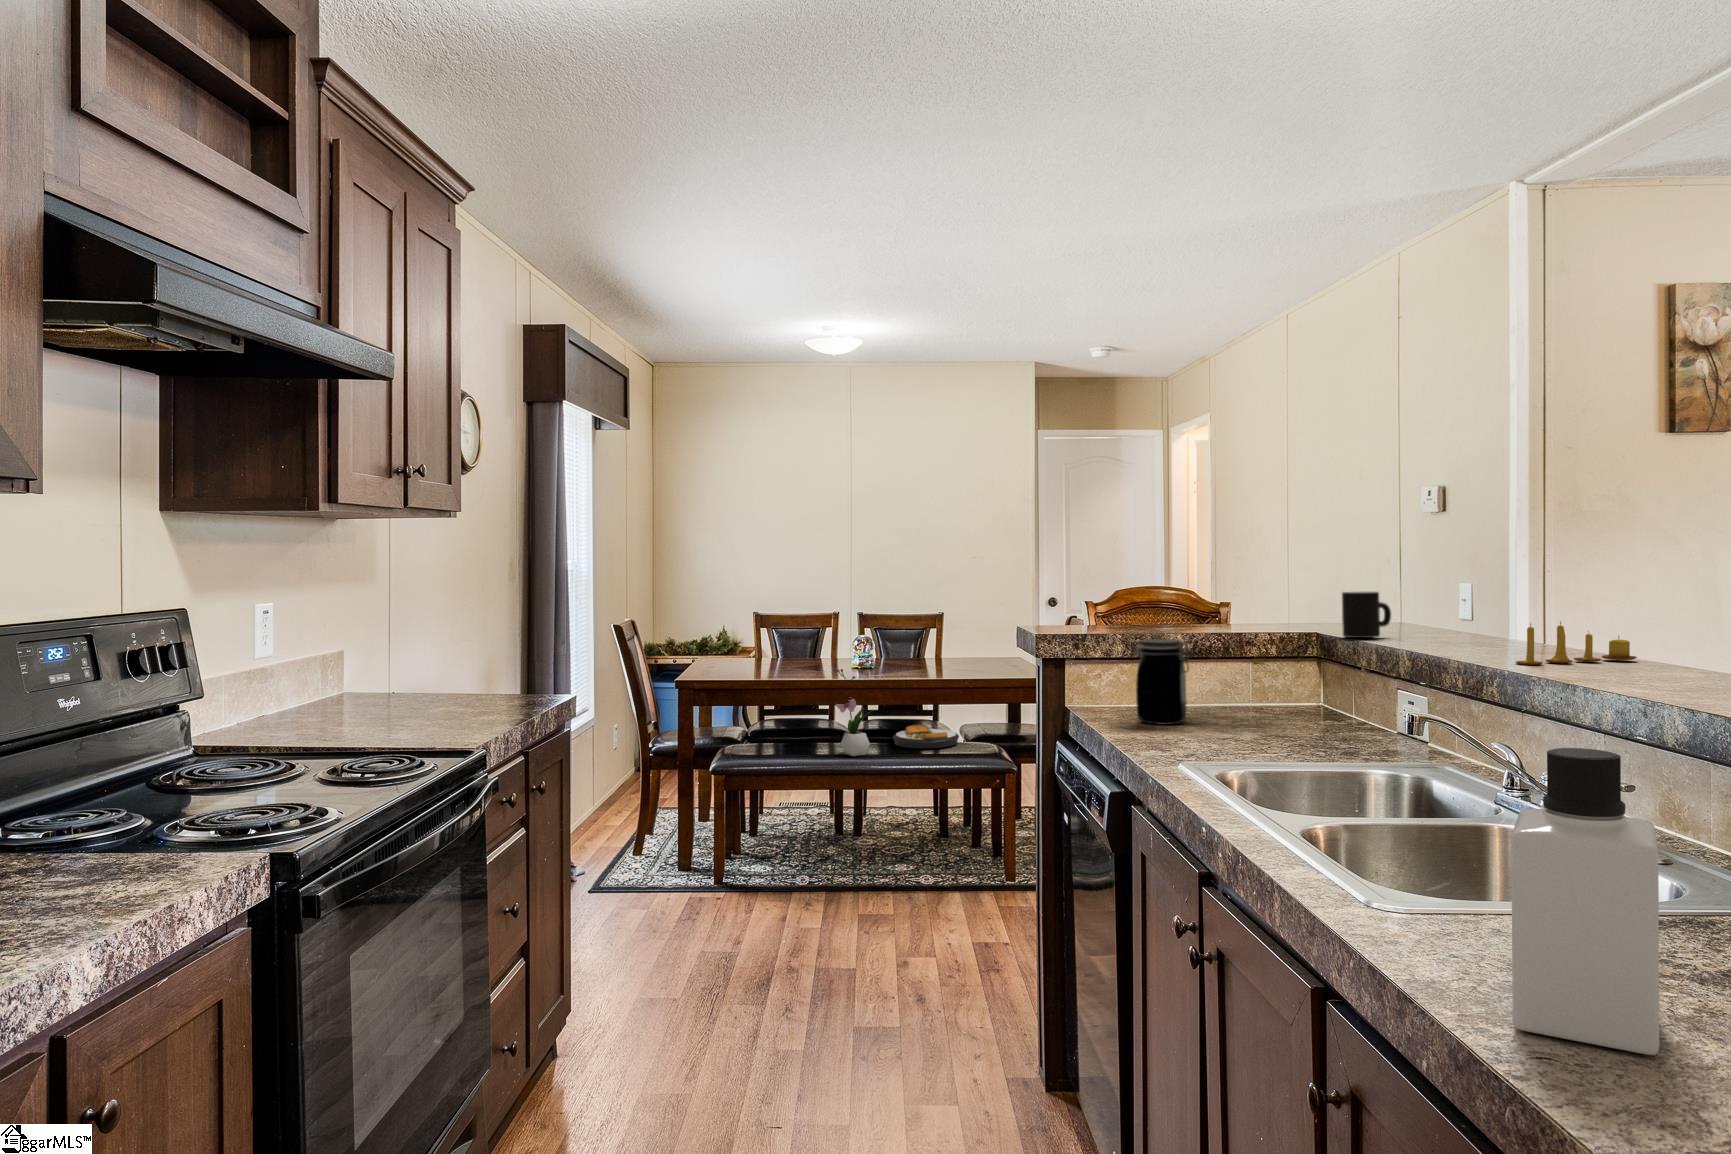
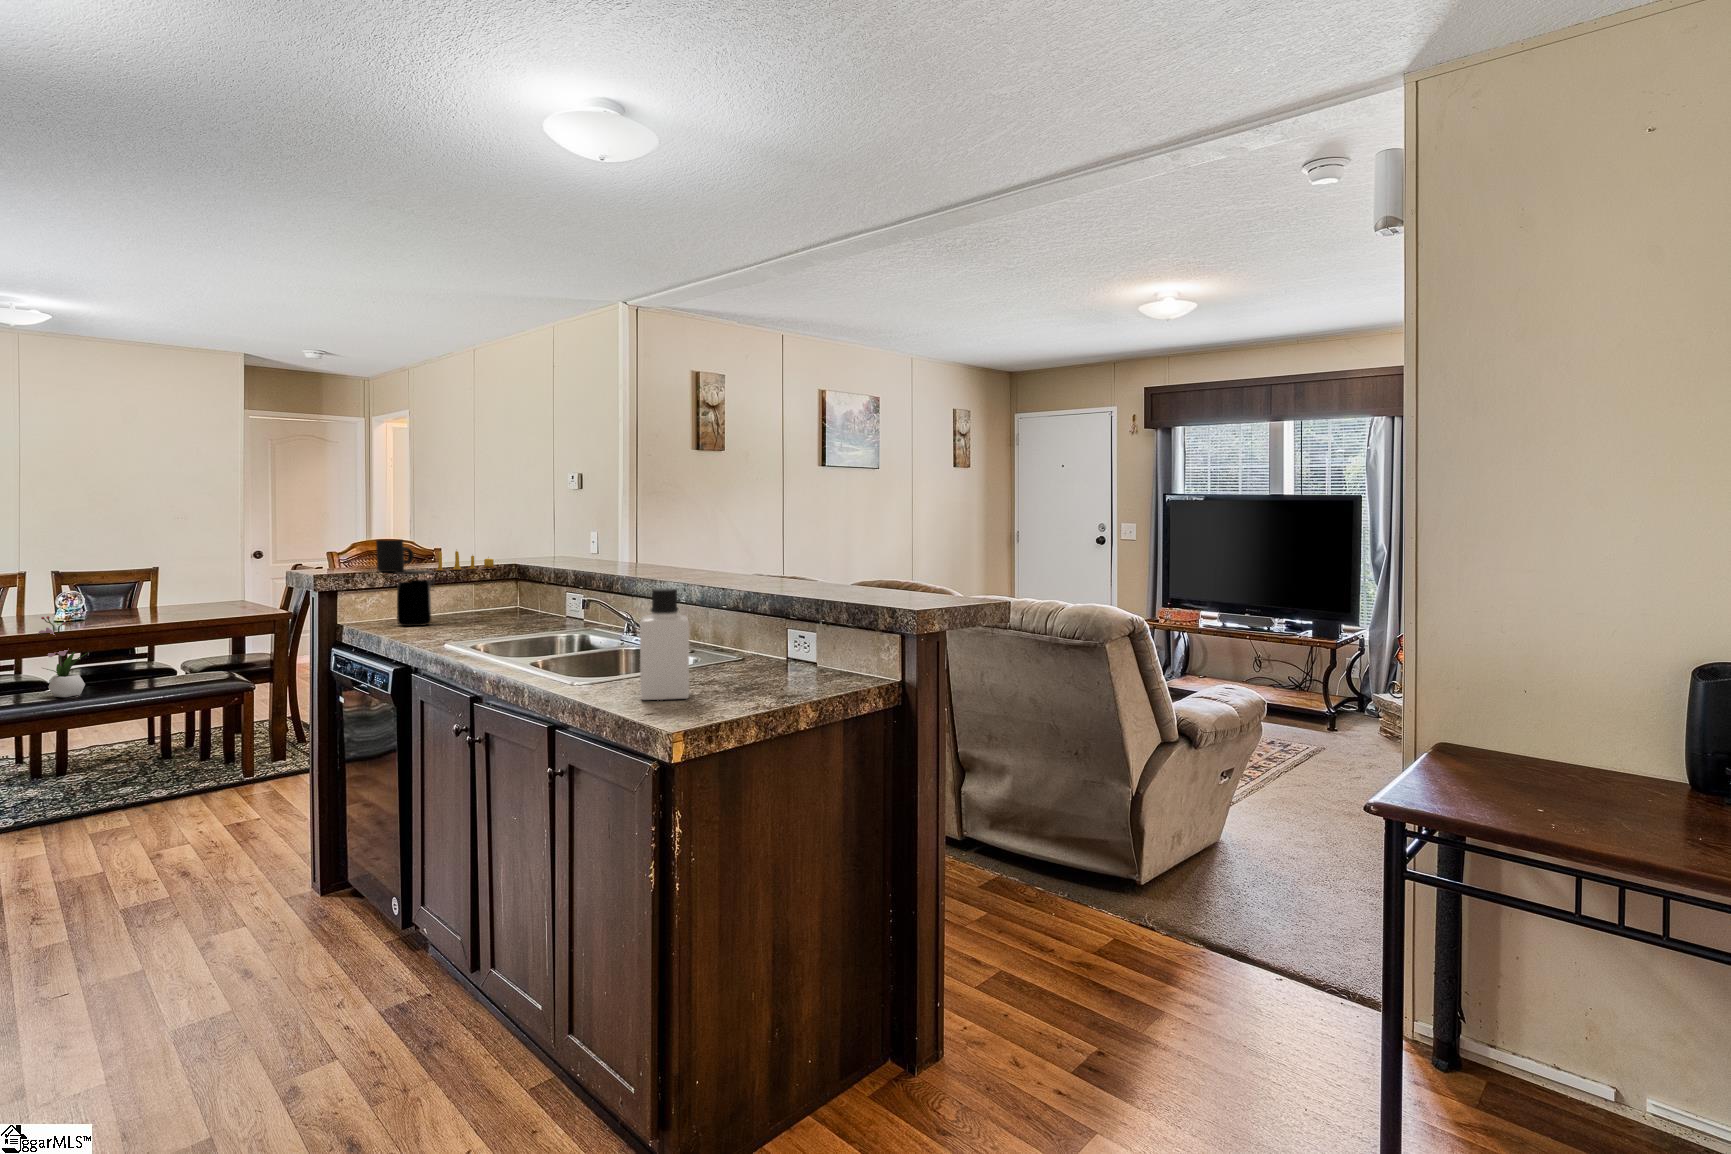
mug: present [1342,592,1391,638] -> present [376,539,413,572]
candle: present [1516,622,1637,665] -> present [433,551,496,571]
plate: present [893,725,959,748] -> none [107,665,183,685]

